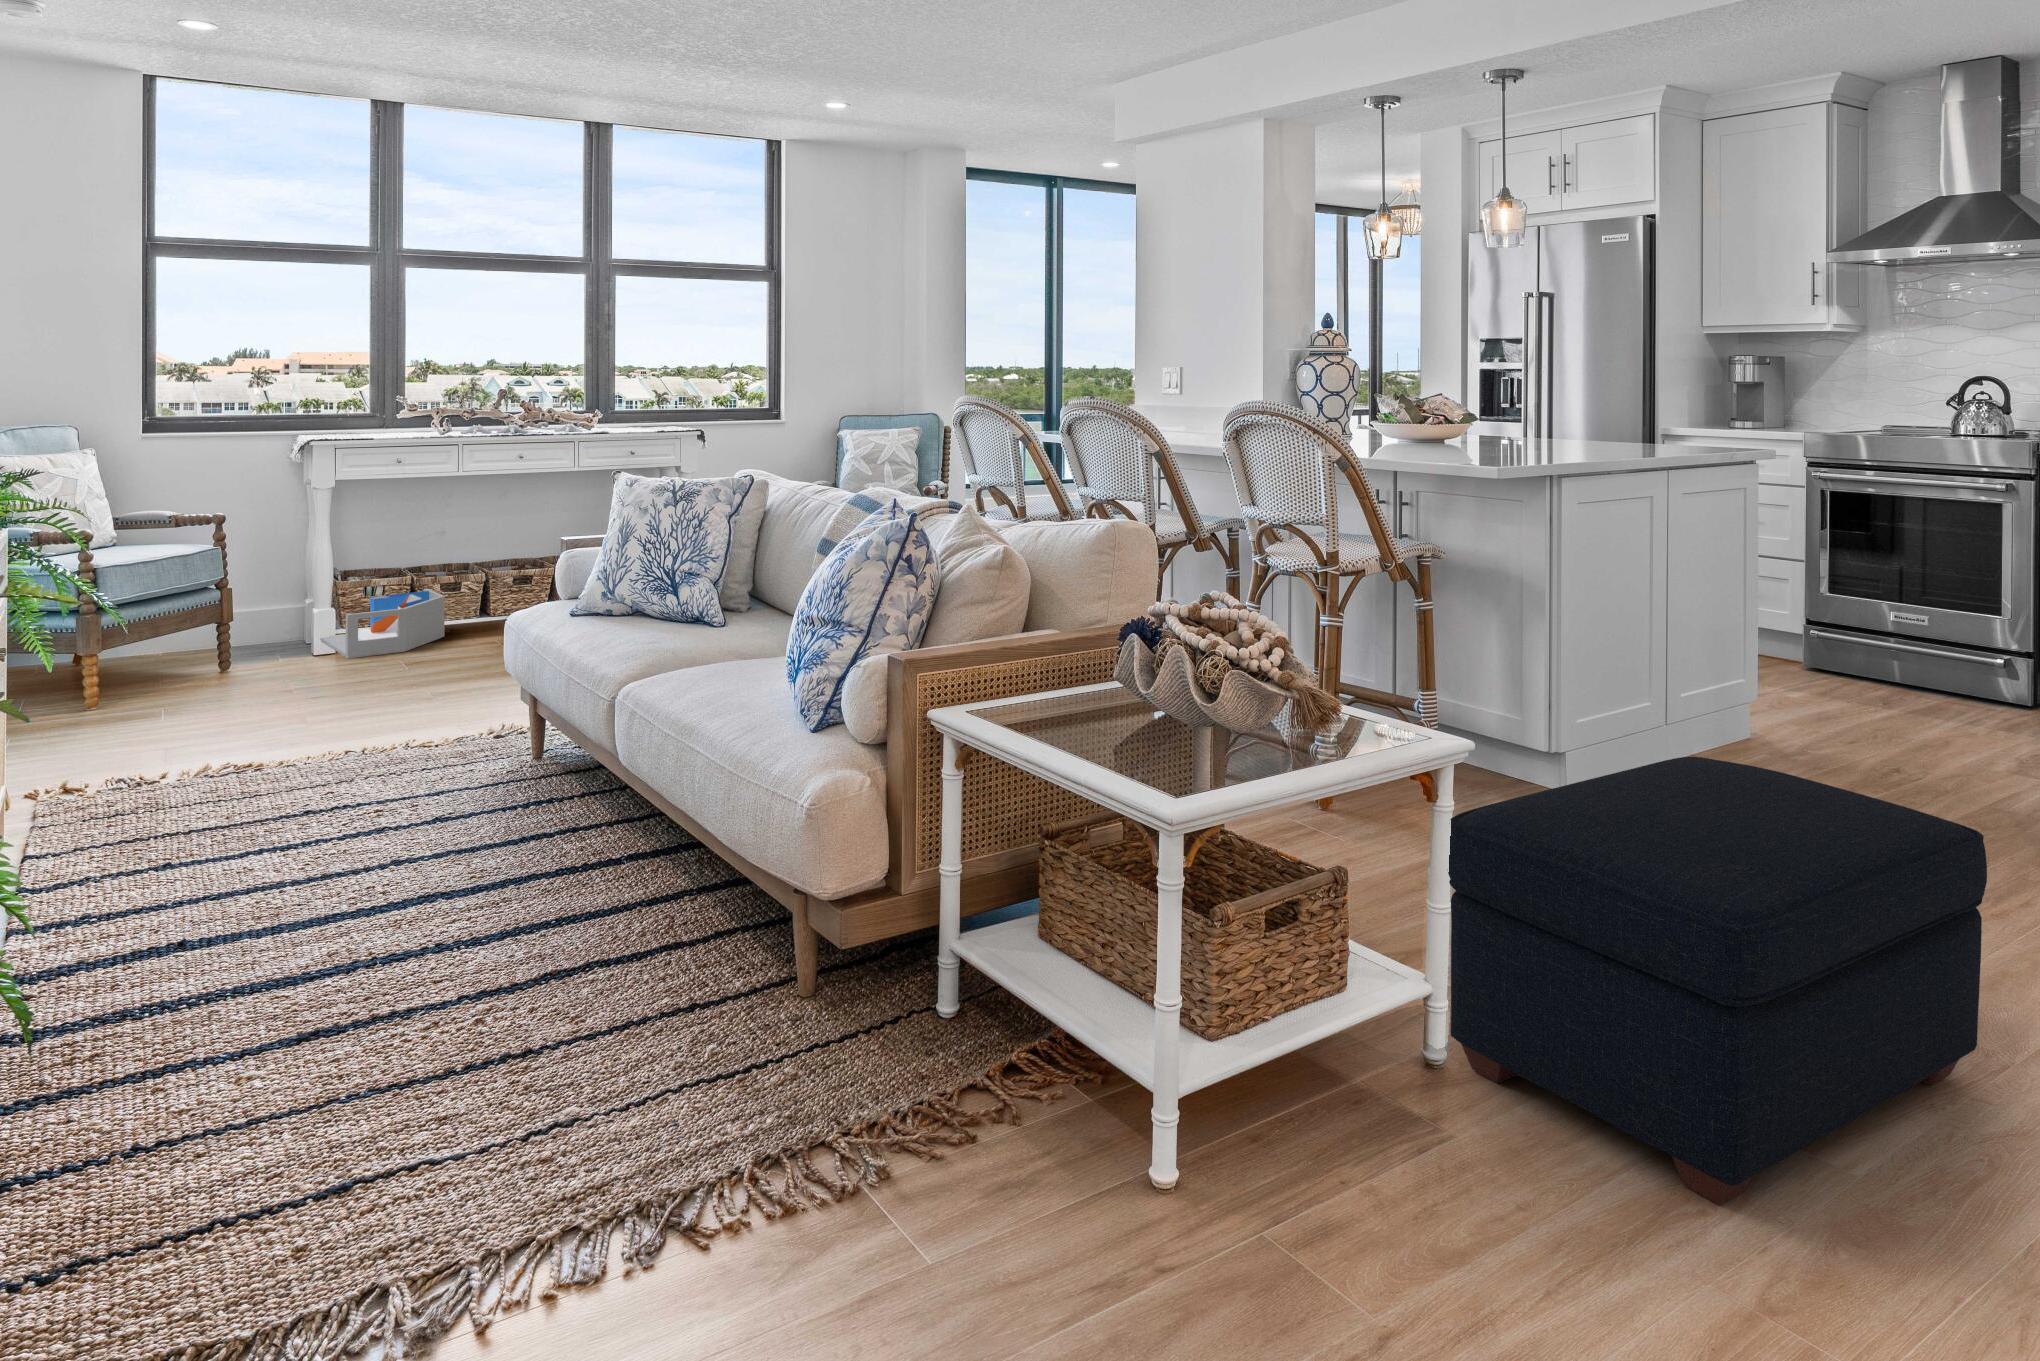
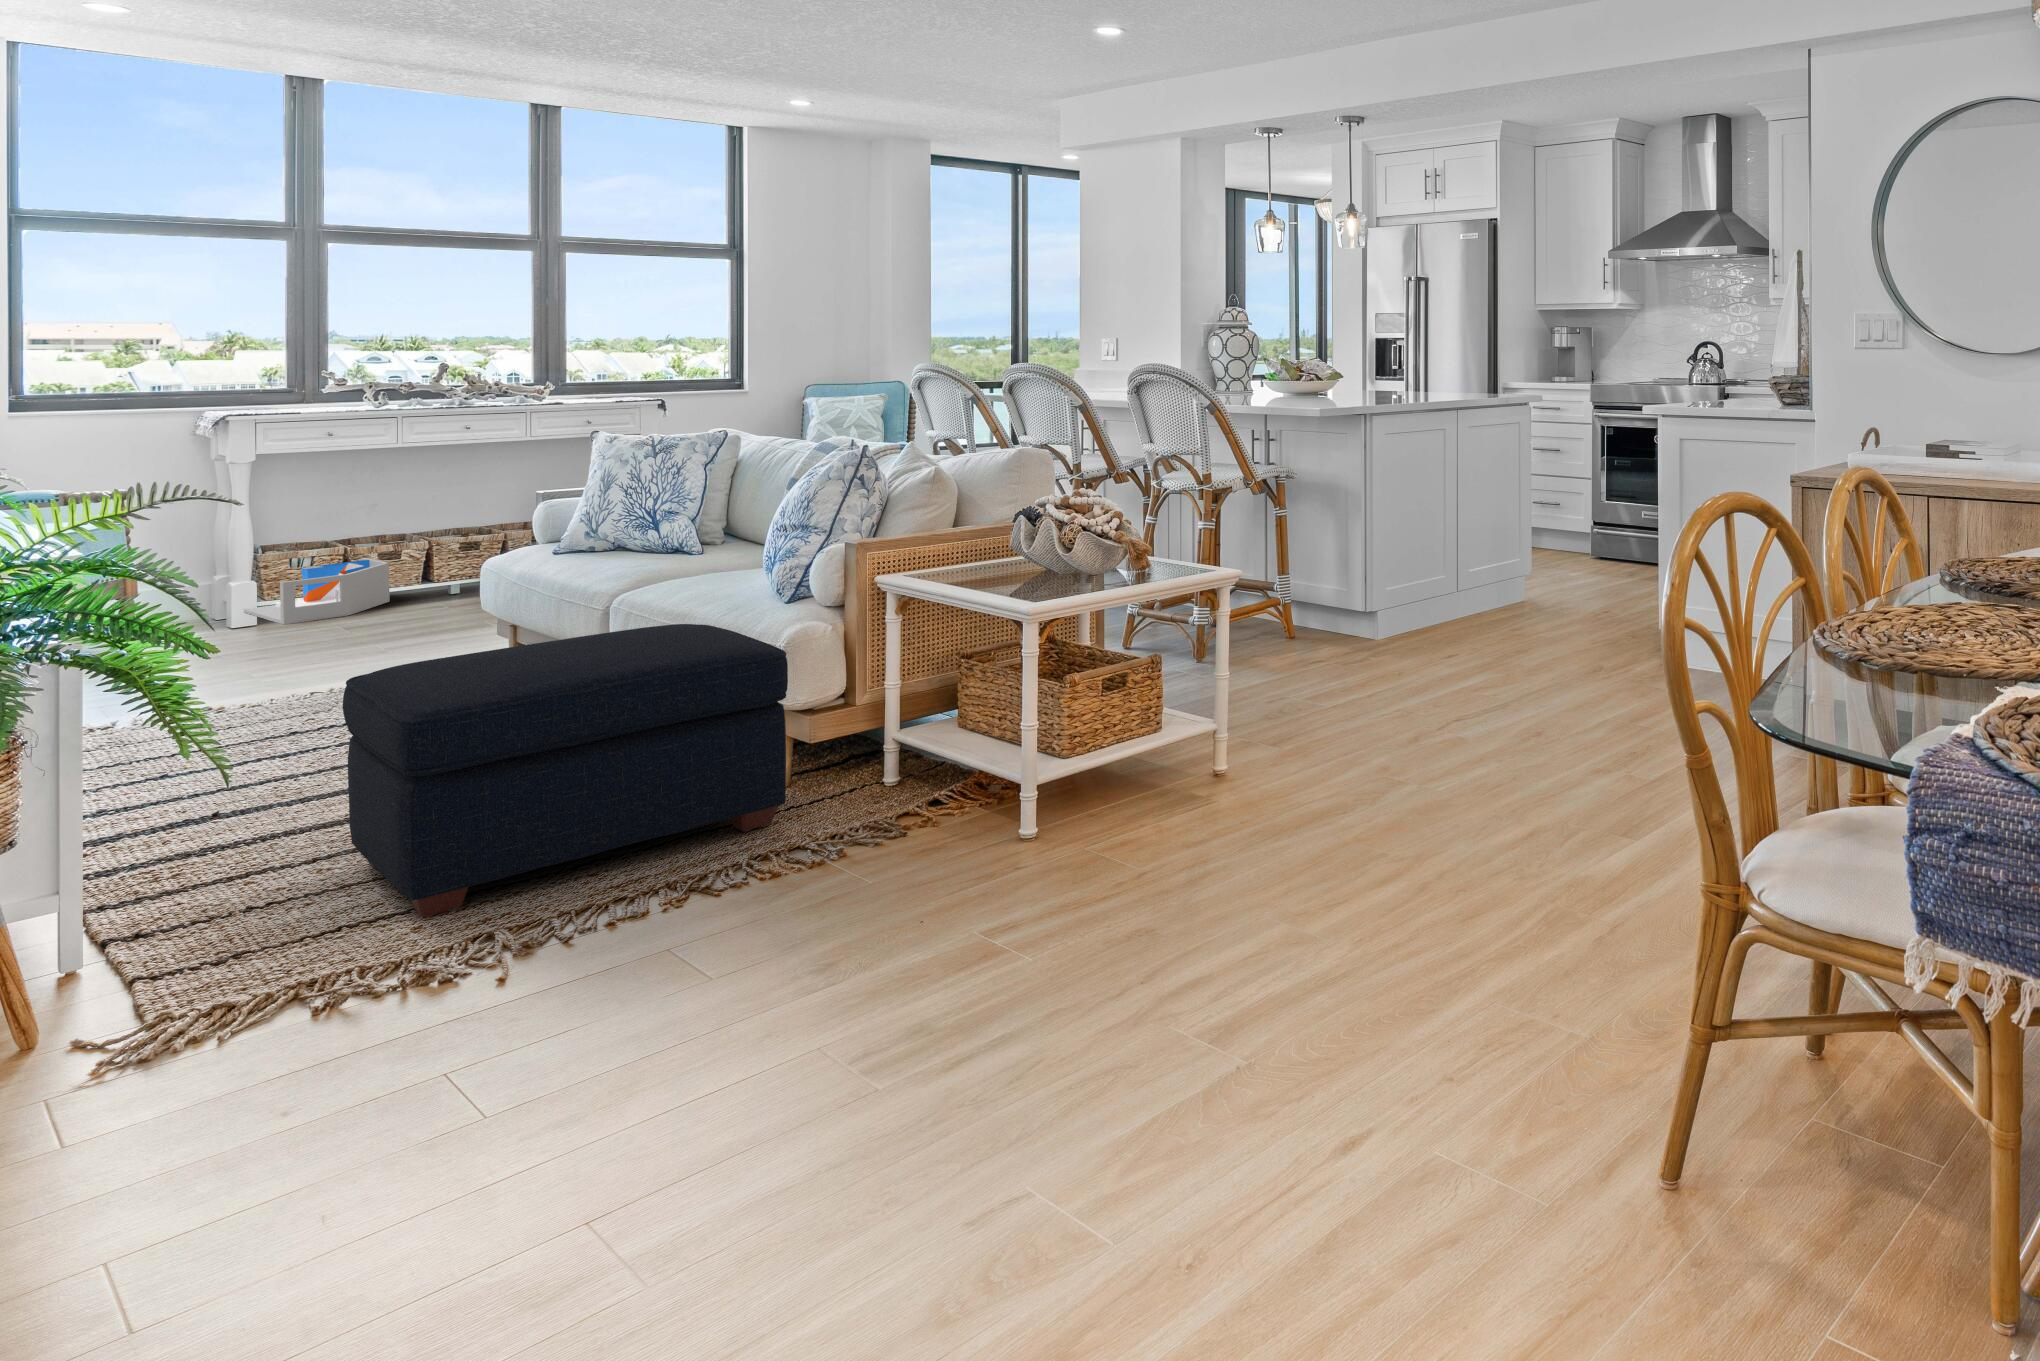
ottoman: present [1448,757,1987,1205] -> present [343,624,788,917]

